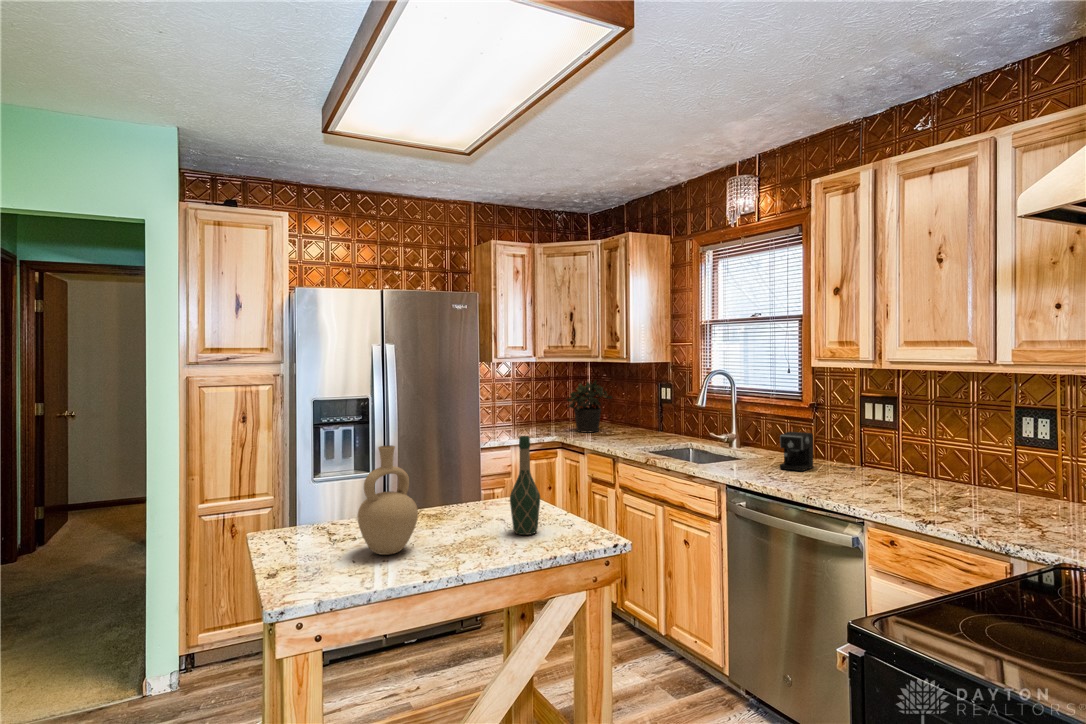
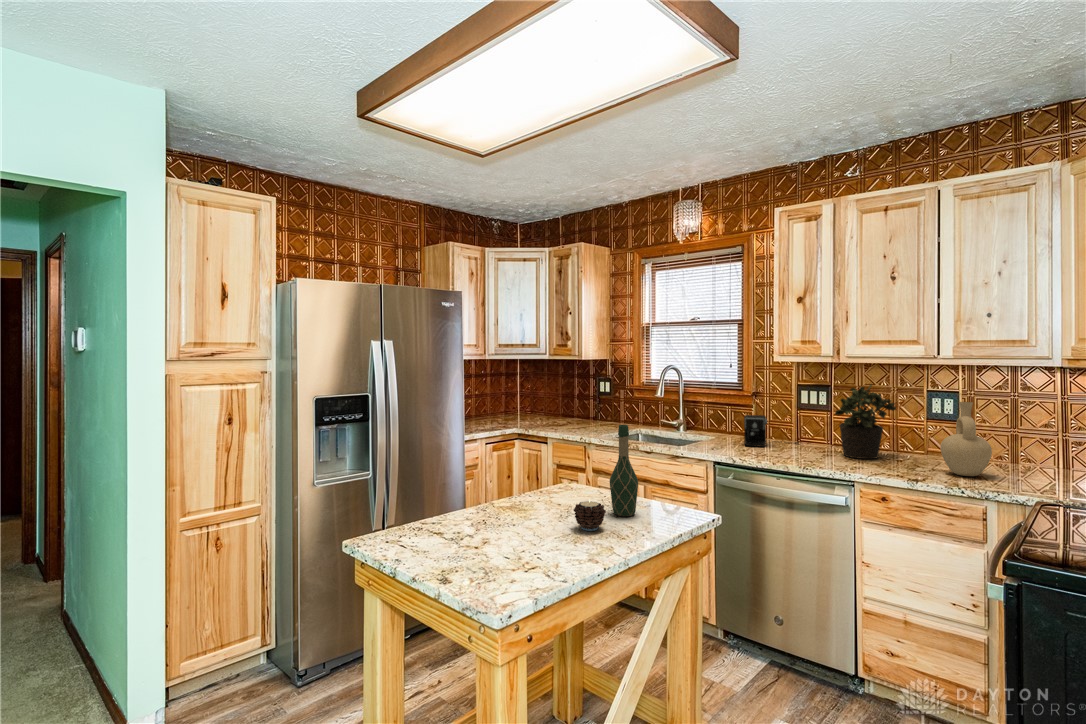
potted plant: present [567,380,612,433] -> present [835,384,896,459]
vase: present [358,446,418,555] -> present [940,402,992,476]
candle: none [451,512,485,546] -> present [573,500,606,531]

